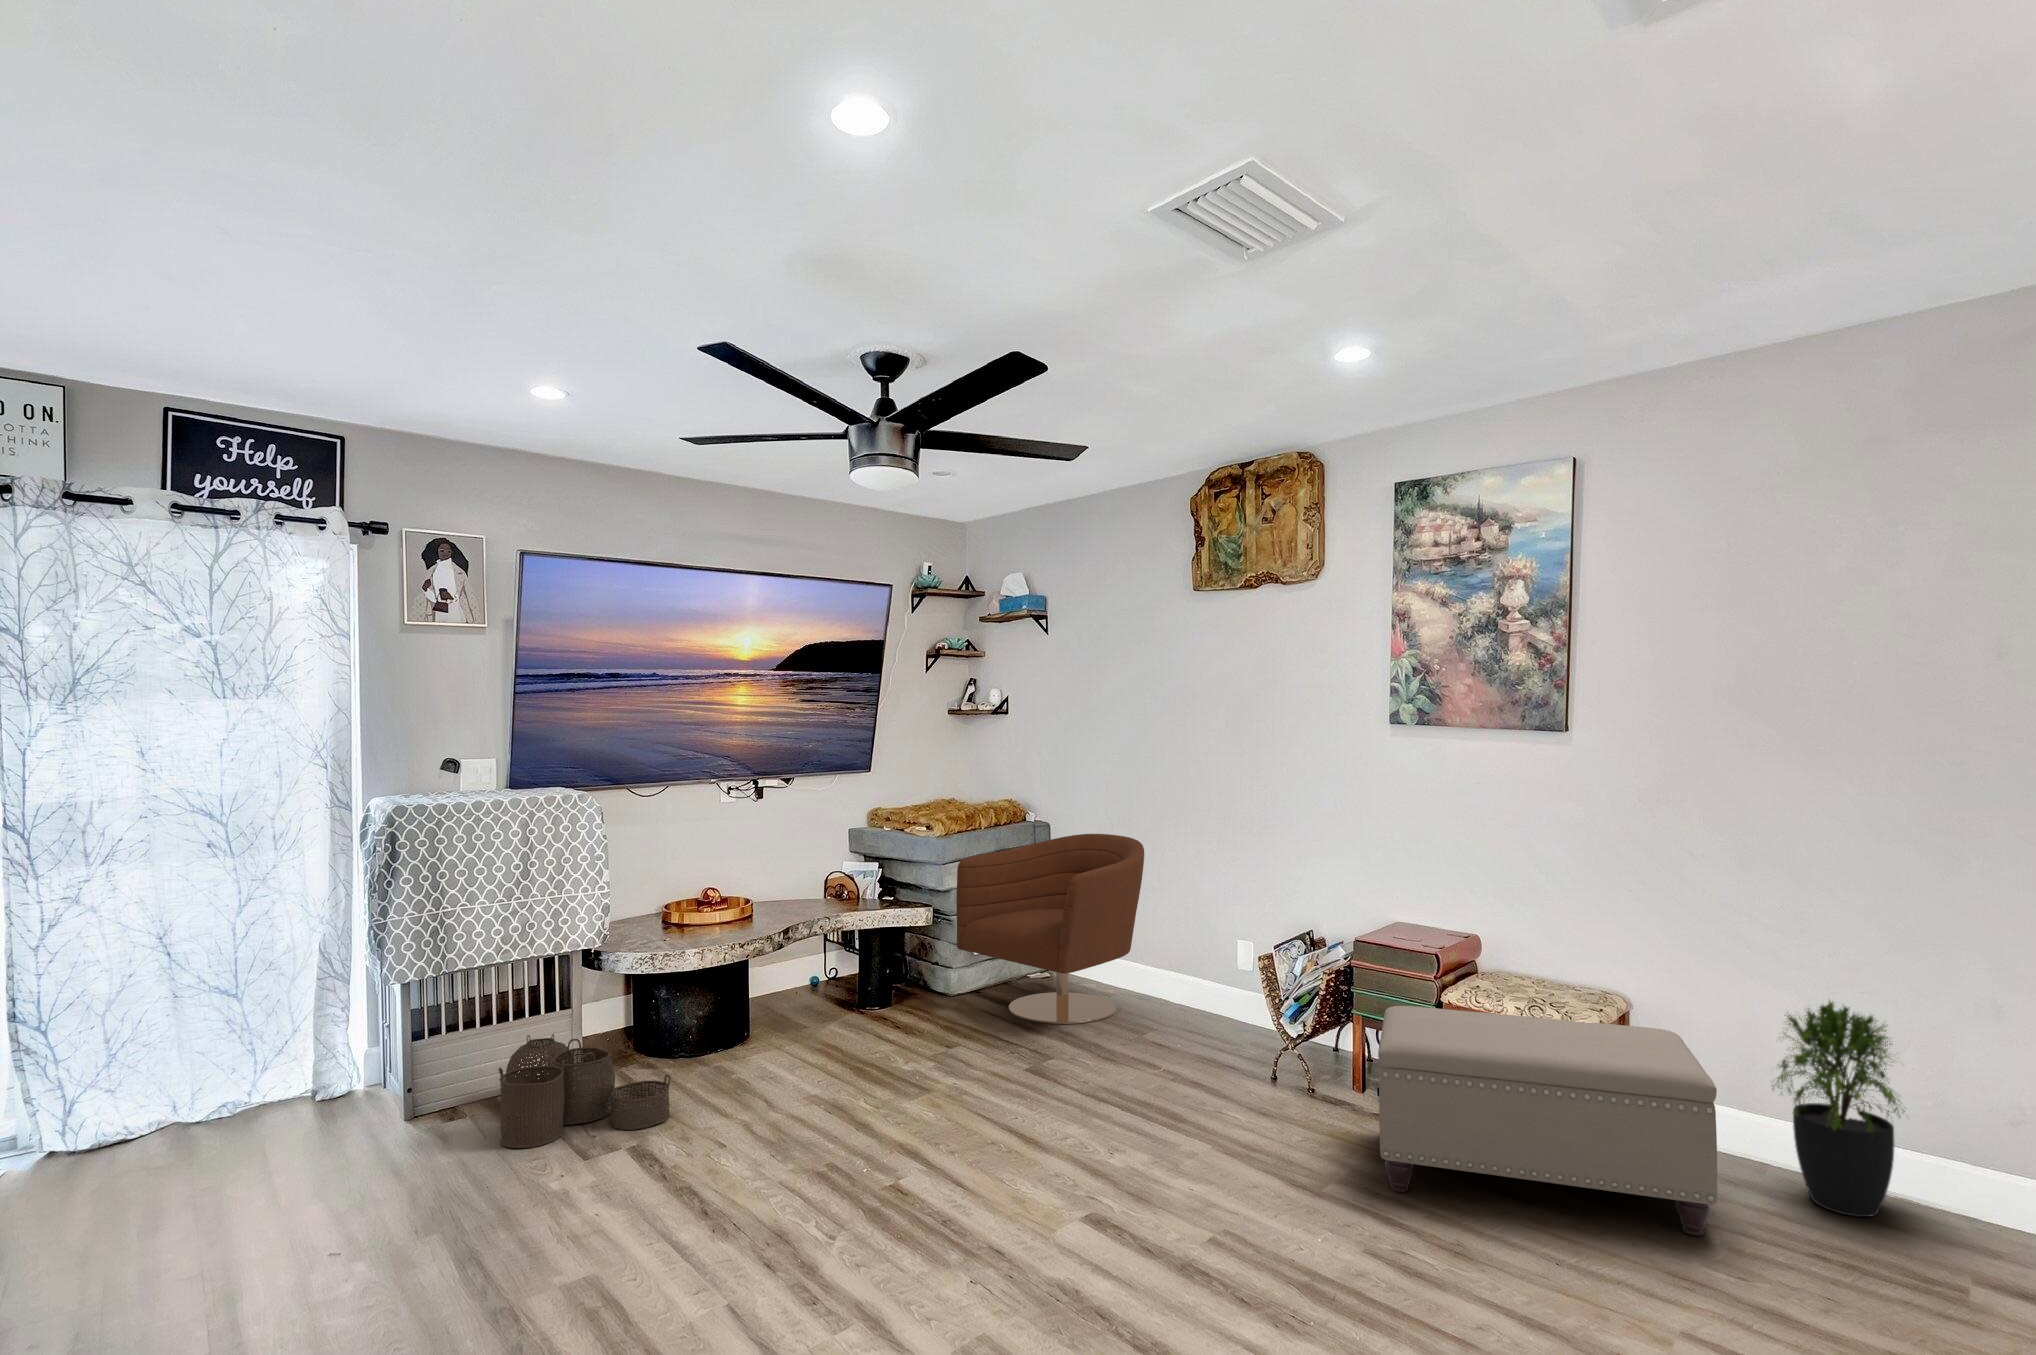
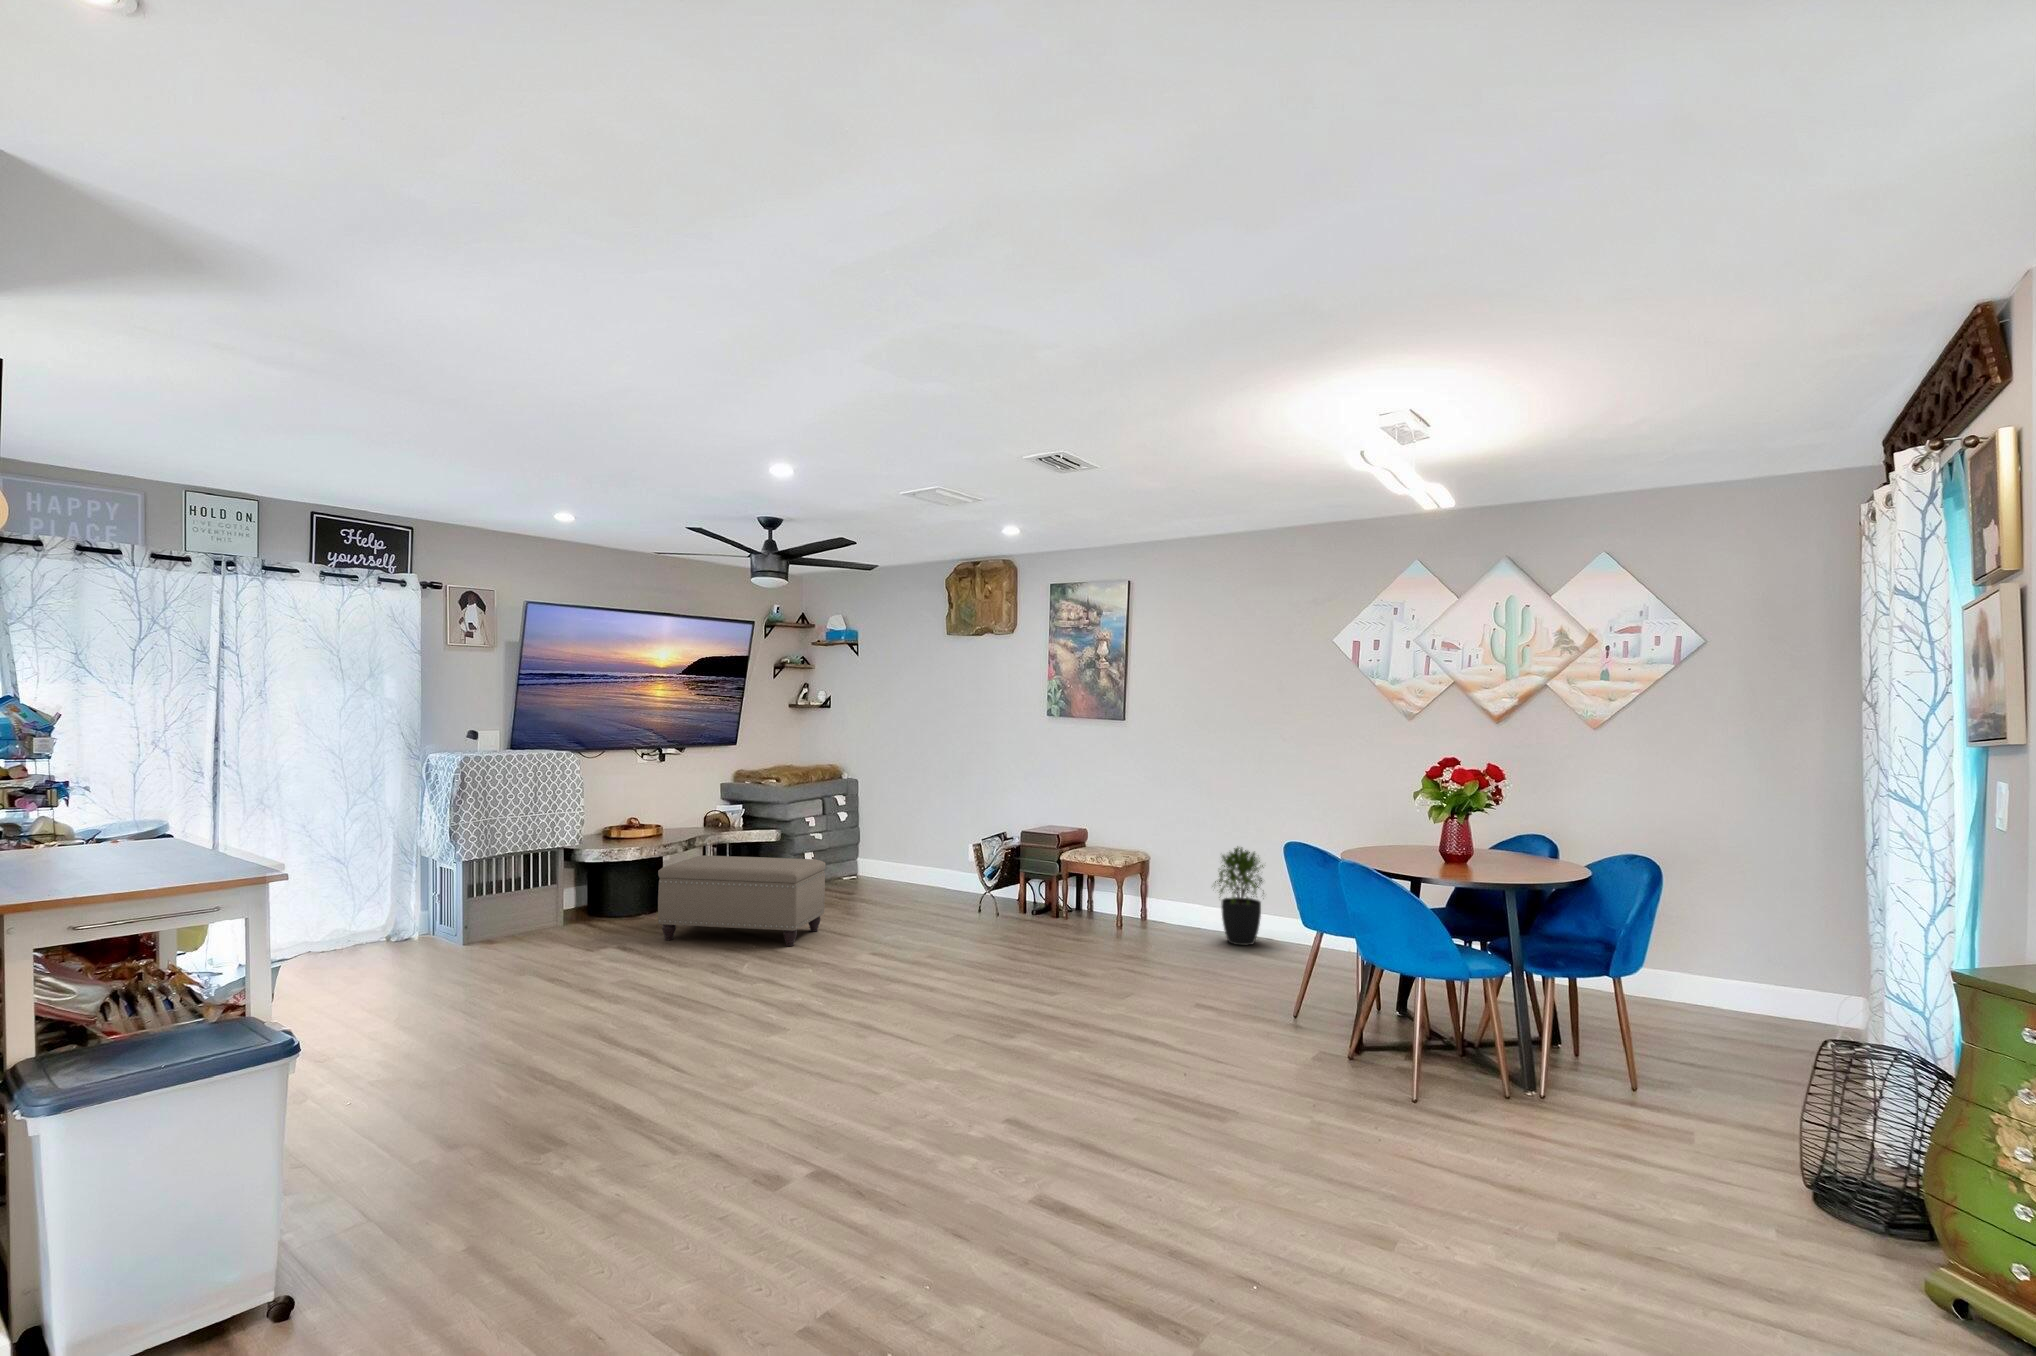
armchair: present [956,834,1144,1024] -> none [796,784,915,897]
ottoman: present [1378,1006,1717,1236] -> present [658,856,826,946]
woven basket: present [499,1034,671,1148] -> none [523,896,633,951]

